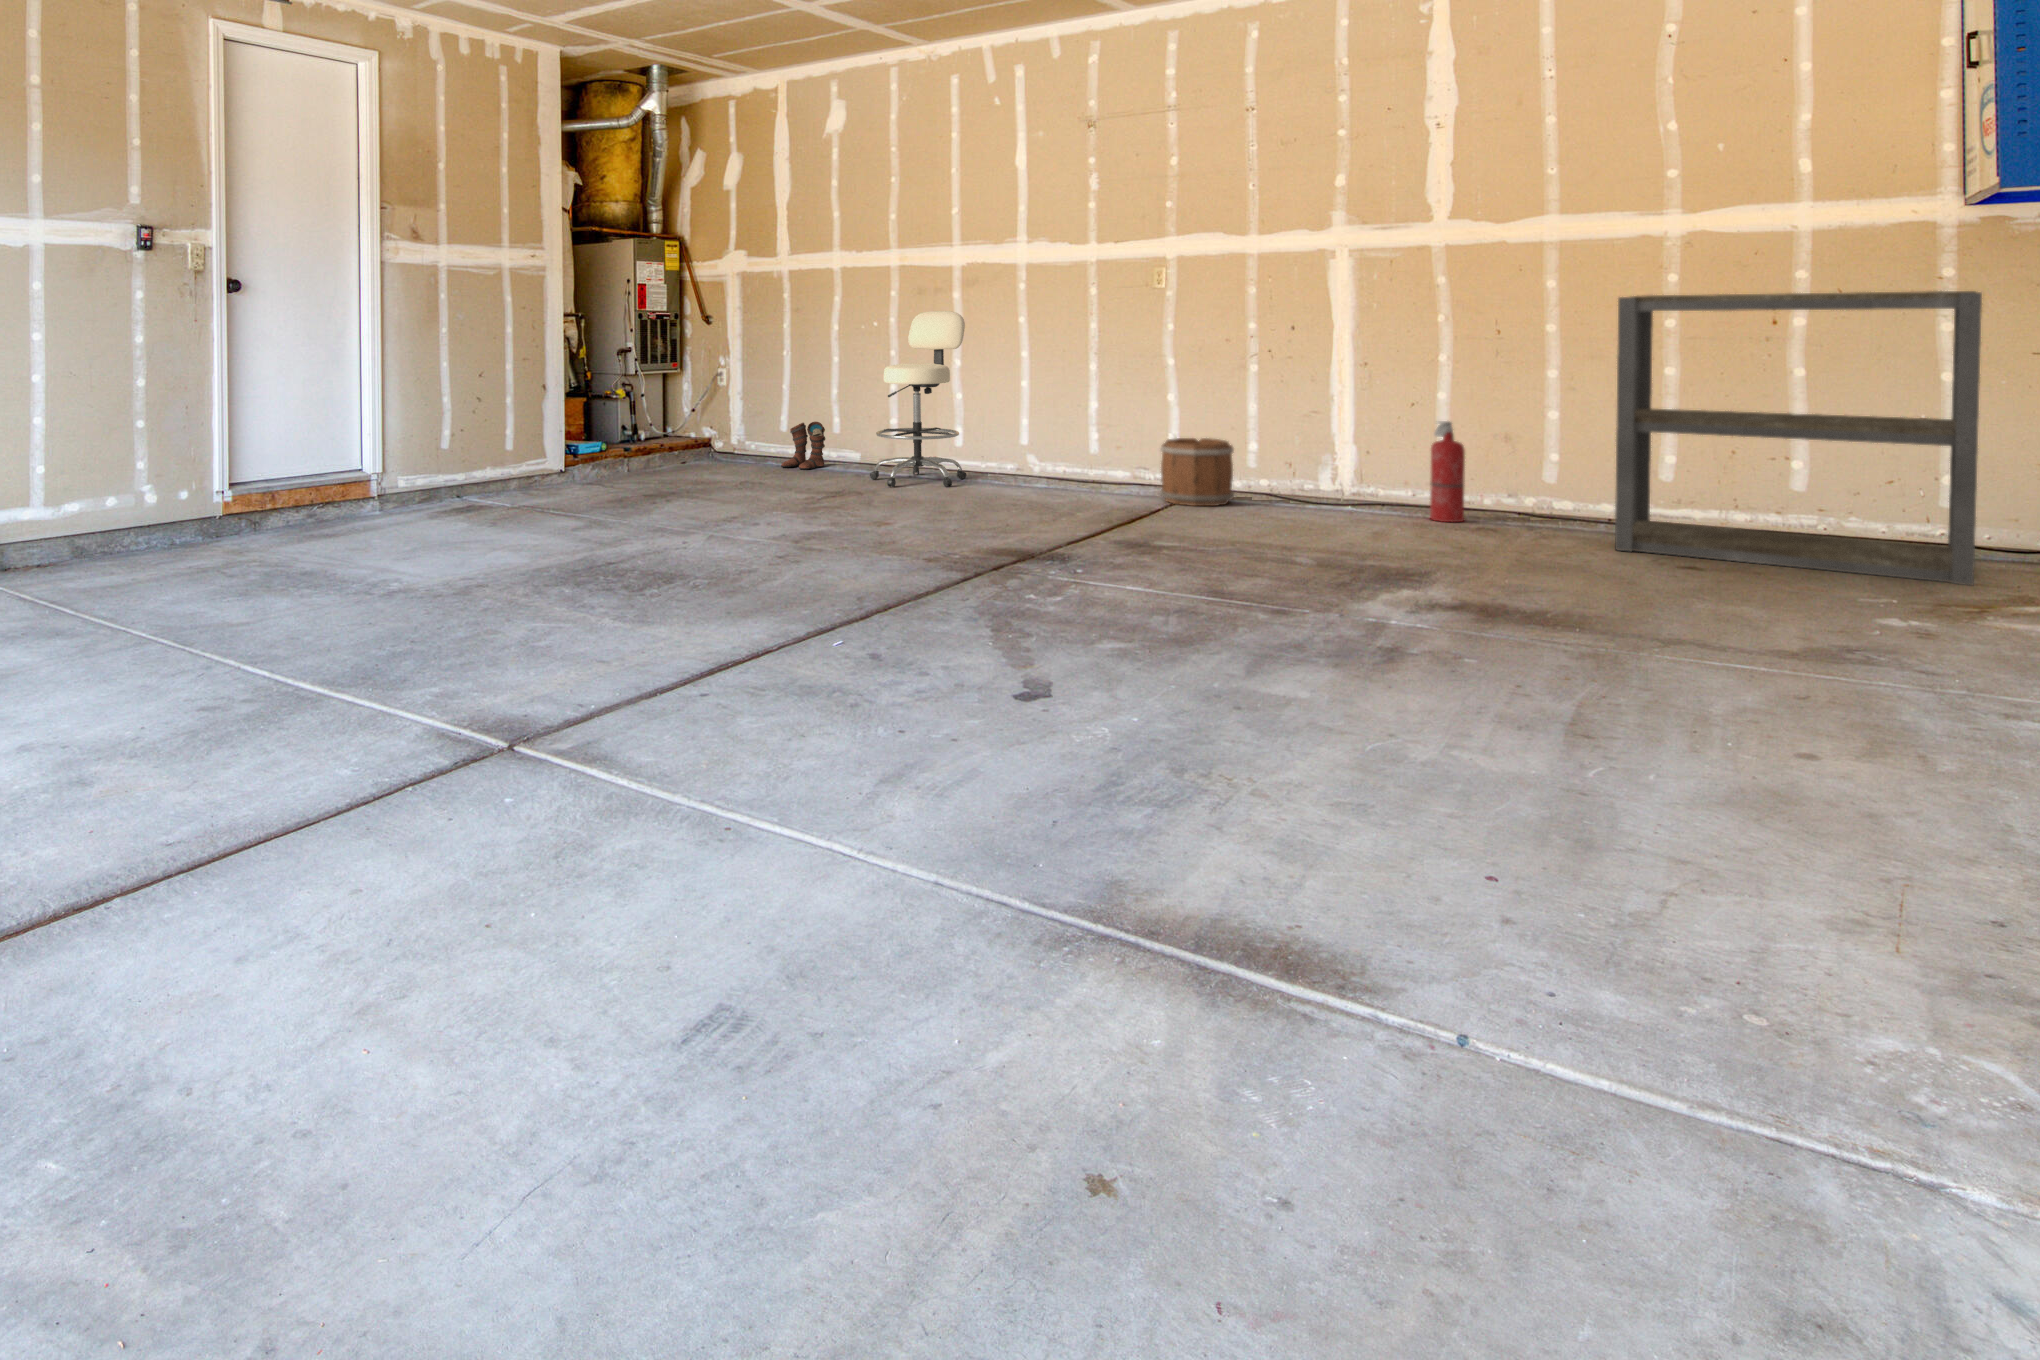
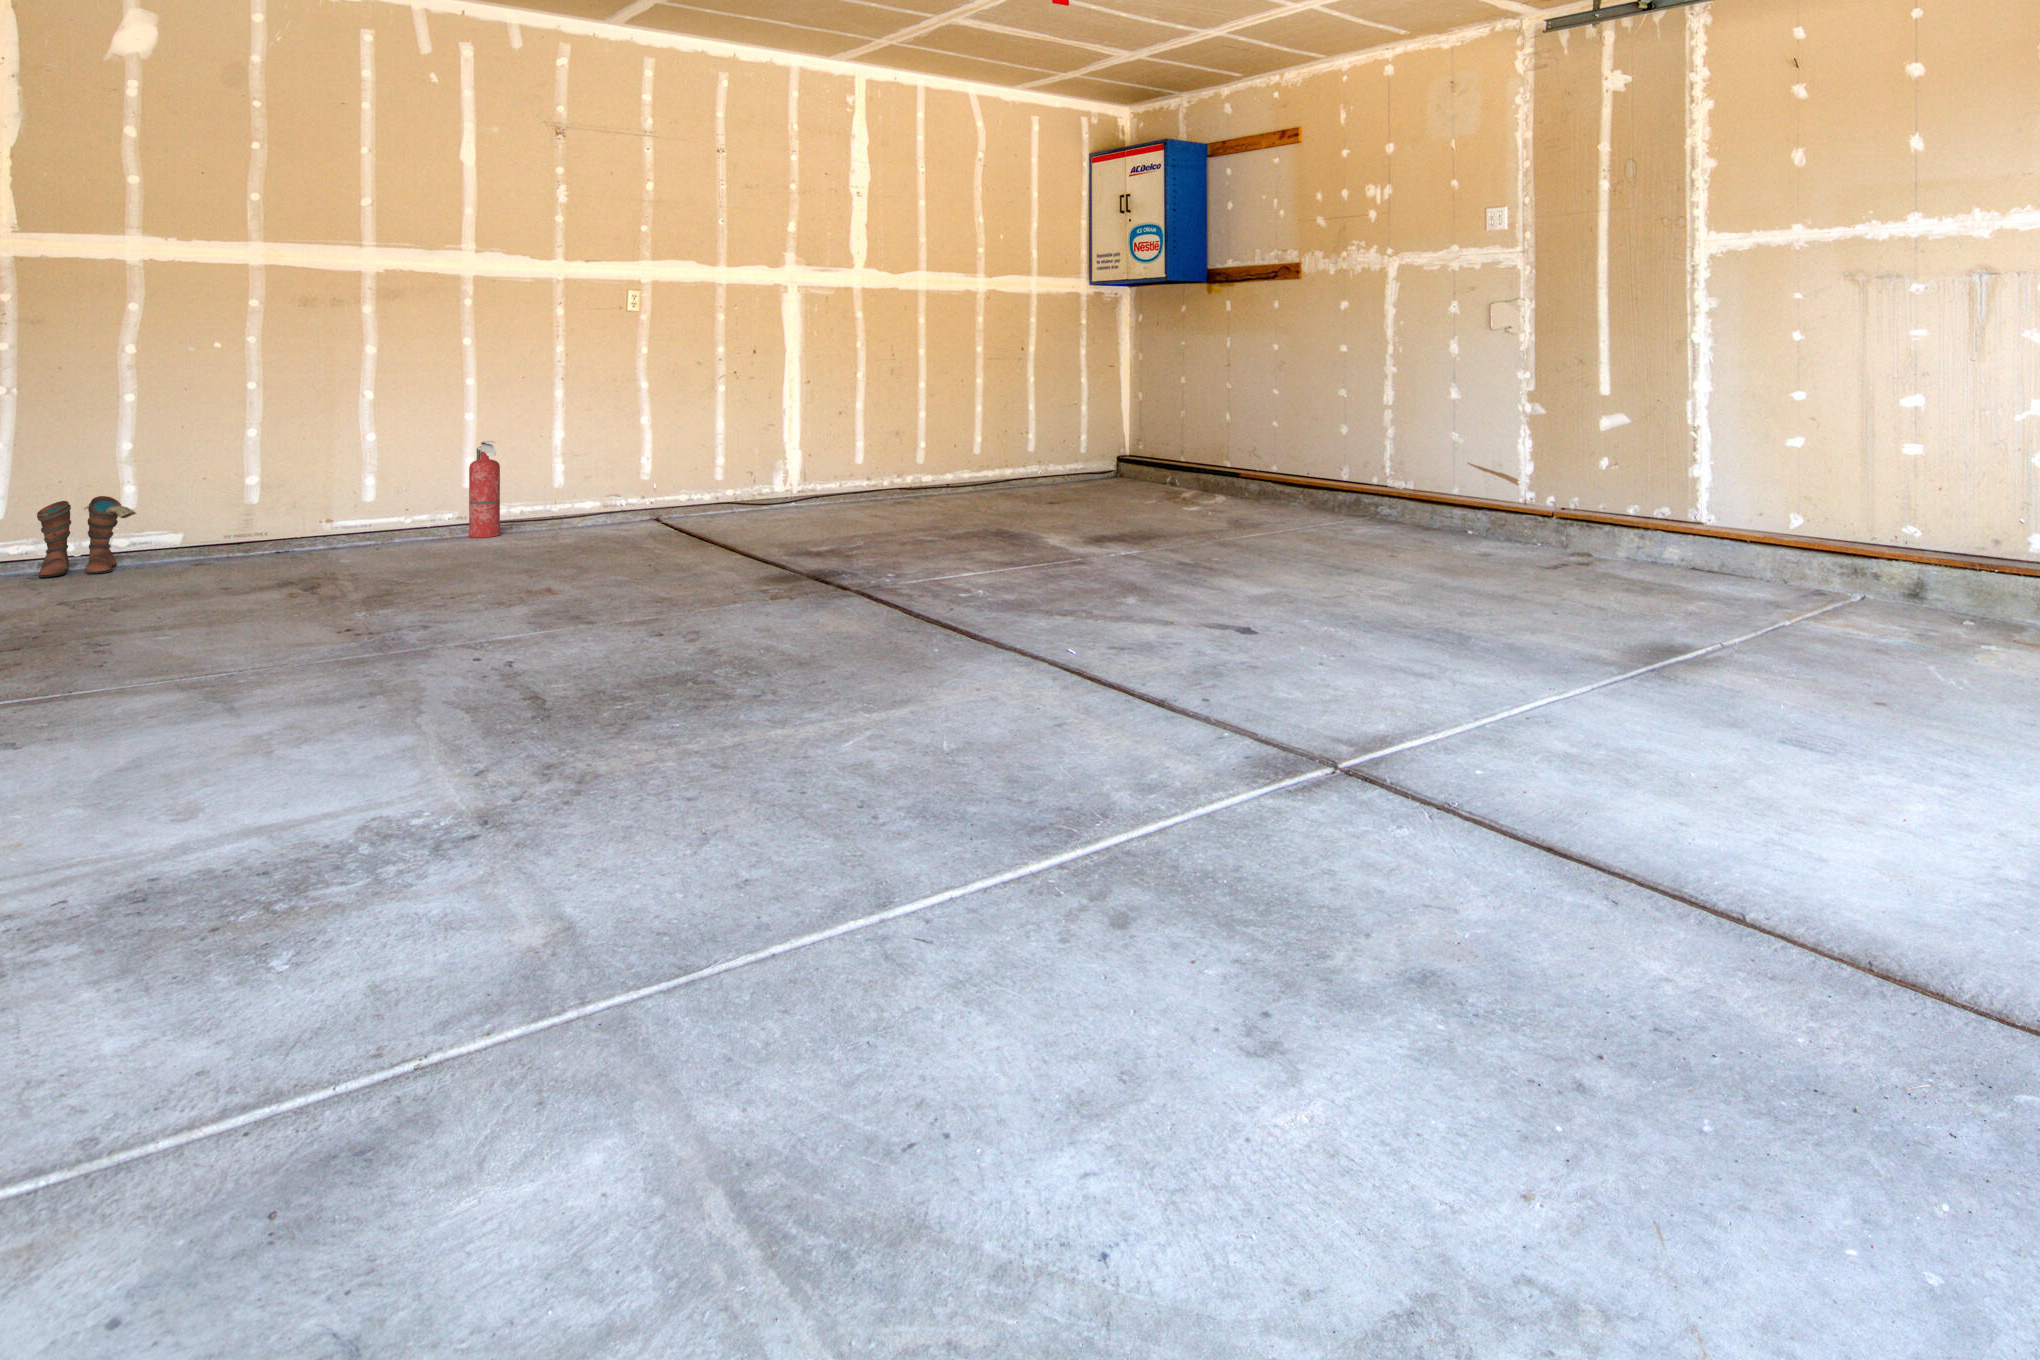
shelving unit: present [1615,291,1982,586] -> none [965,331,1141,500]
stool: present [870,311,966,487] -> none [280,328,429,563]
fire extinguisher: present [1430,421,1465,522] -> present [468,441,501,538]
bucket: present [1160,438,1234,506] -> none [660,457,730,523]

